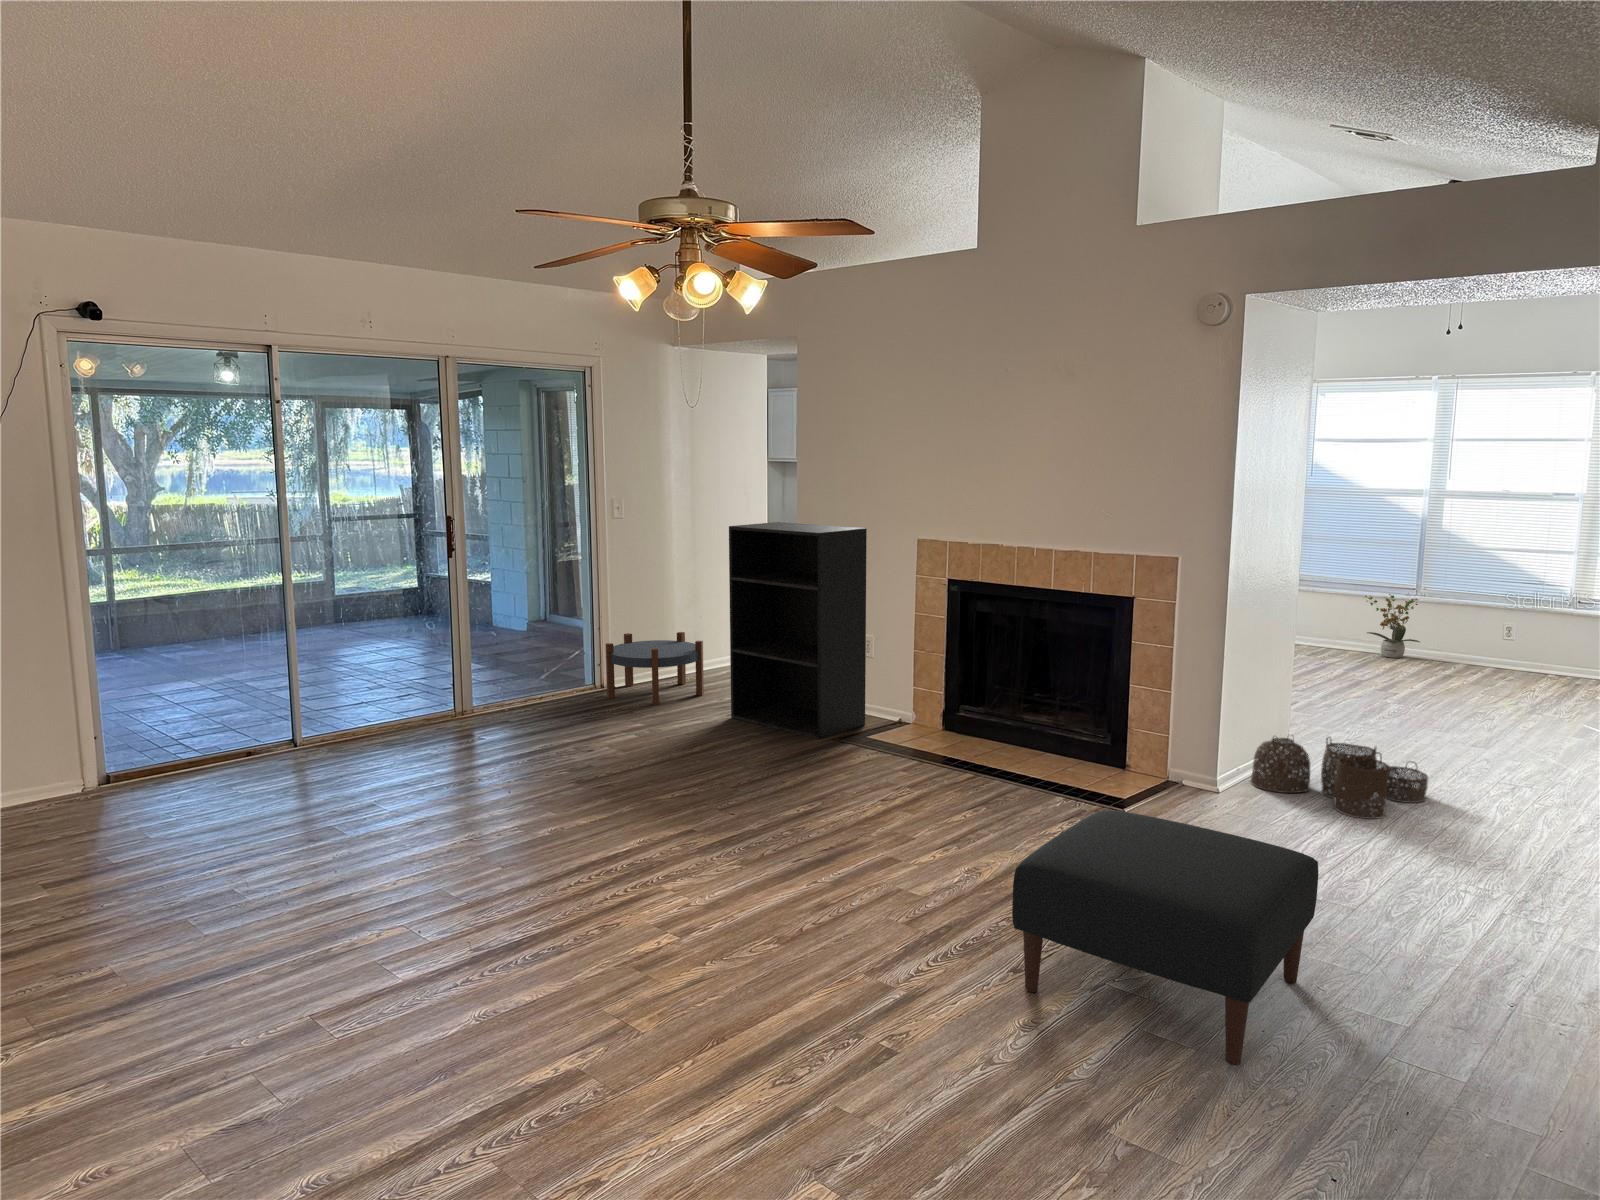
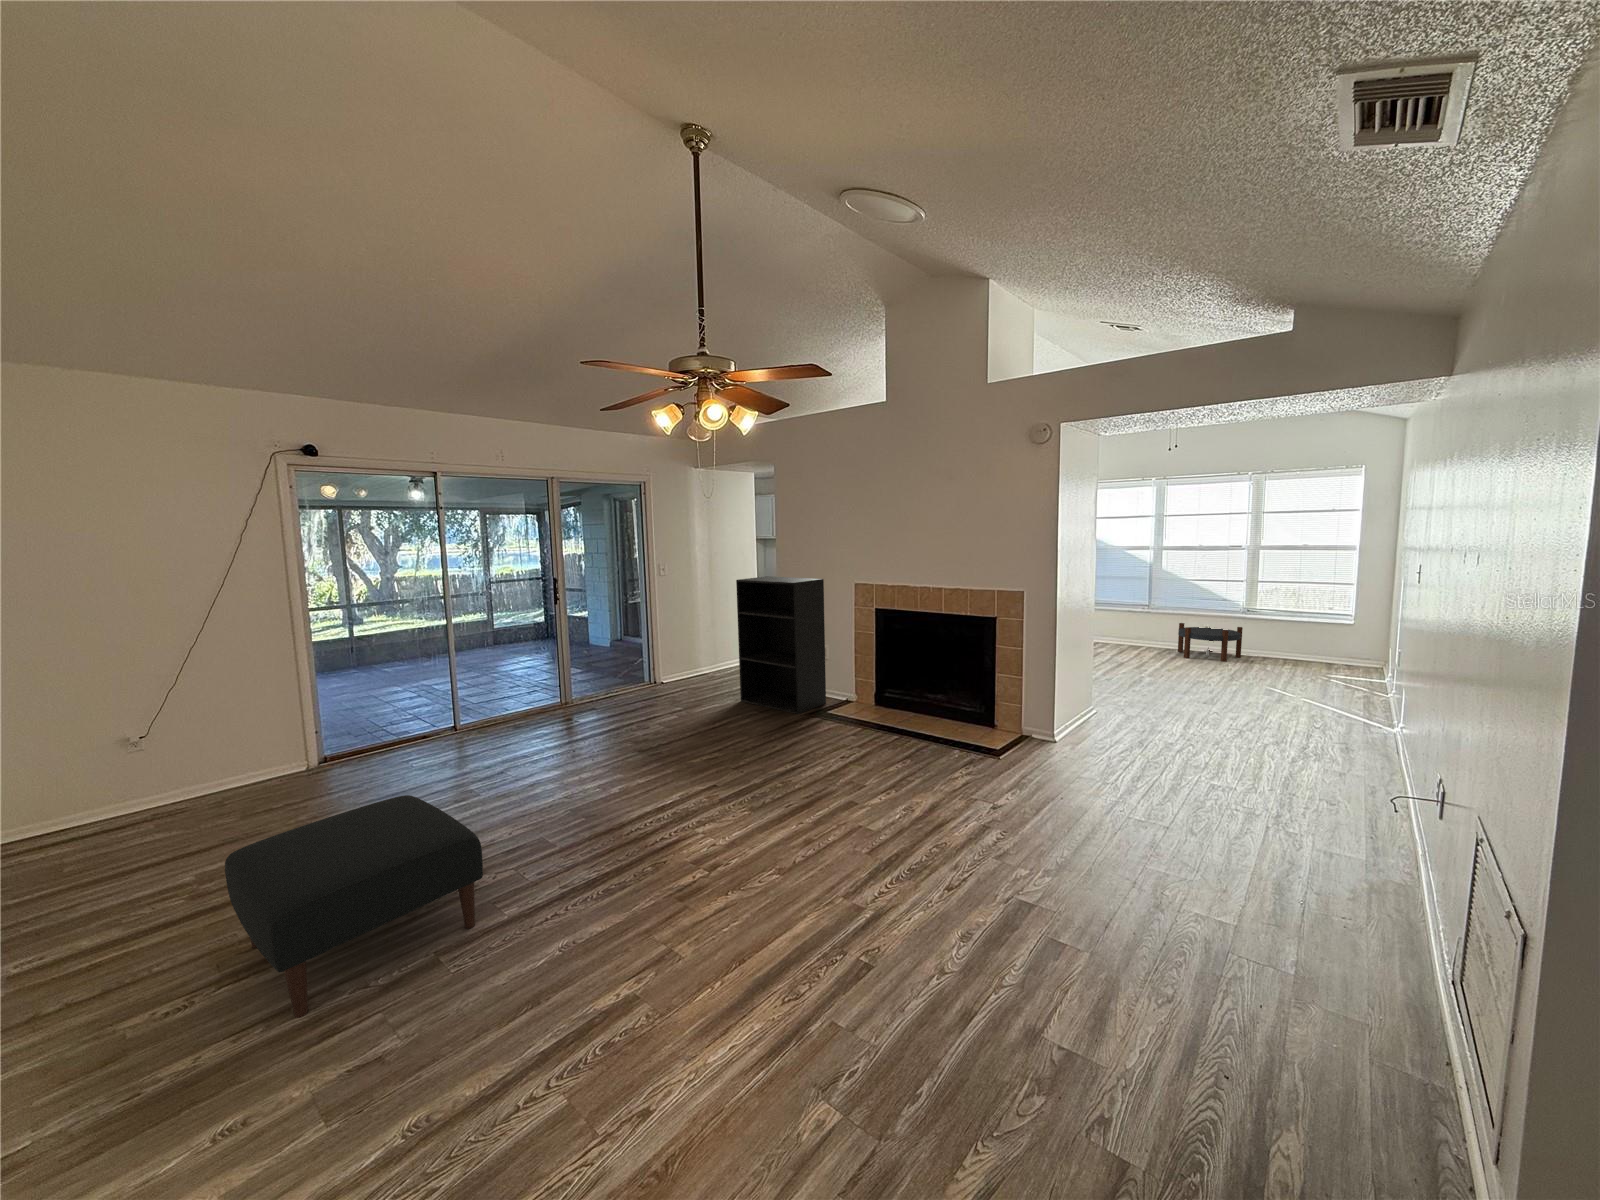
potted plant: present [1365,594,1420,658] -> none [1120,610,1155,648]
side table: present [606,632,704,705] -> present [1178,623,1243,662]
woven basket: present [1251,737,1428,819] -> none [1075,703,1189,758]
ottoman: present [1012,810,1319,1065] -> present [225,795,483,1018]

